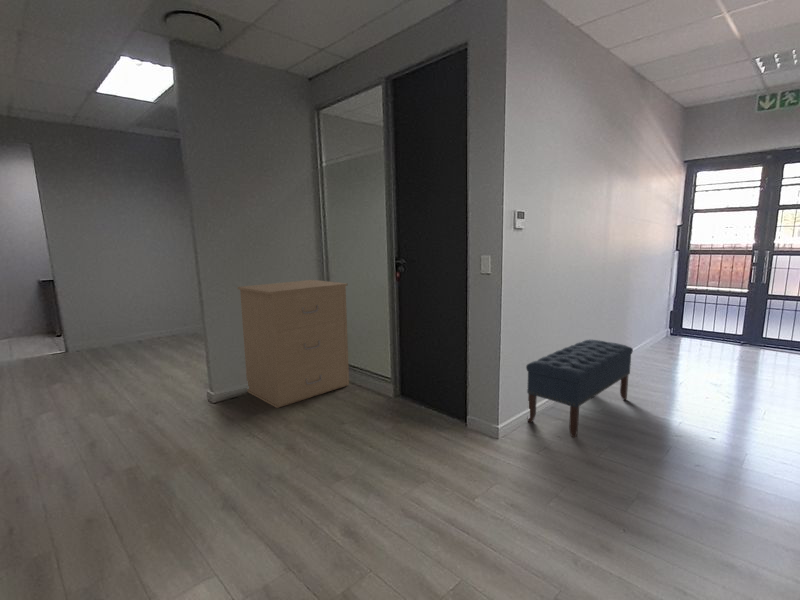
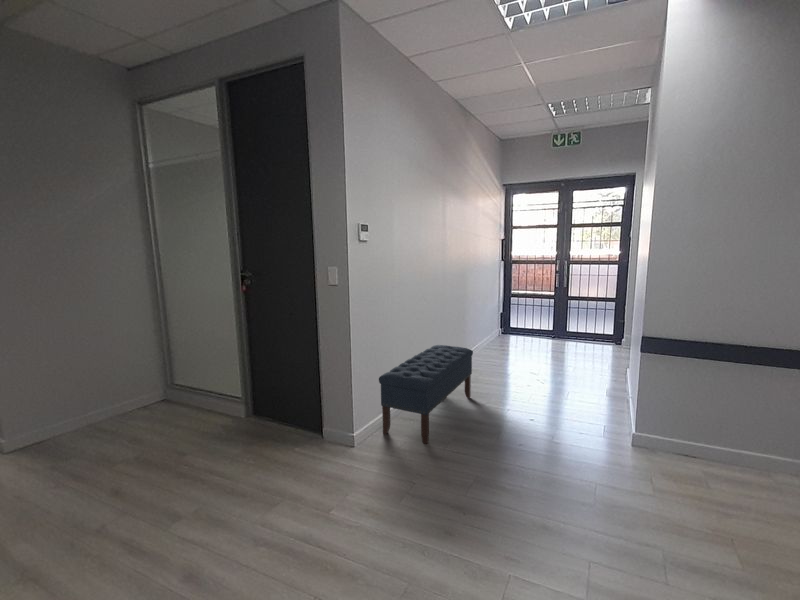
filing cabinet: present [238,280,349,408] -> none [22,300,189,462]

